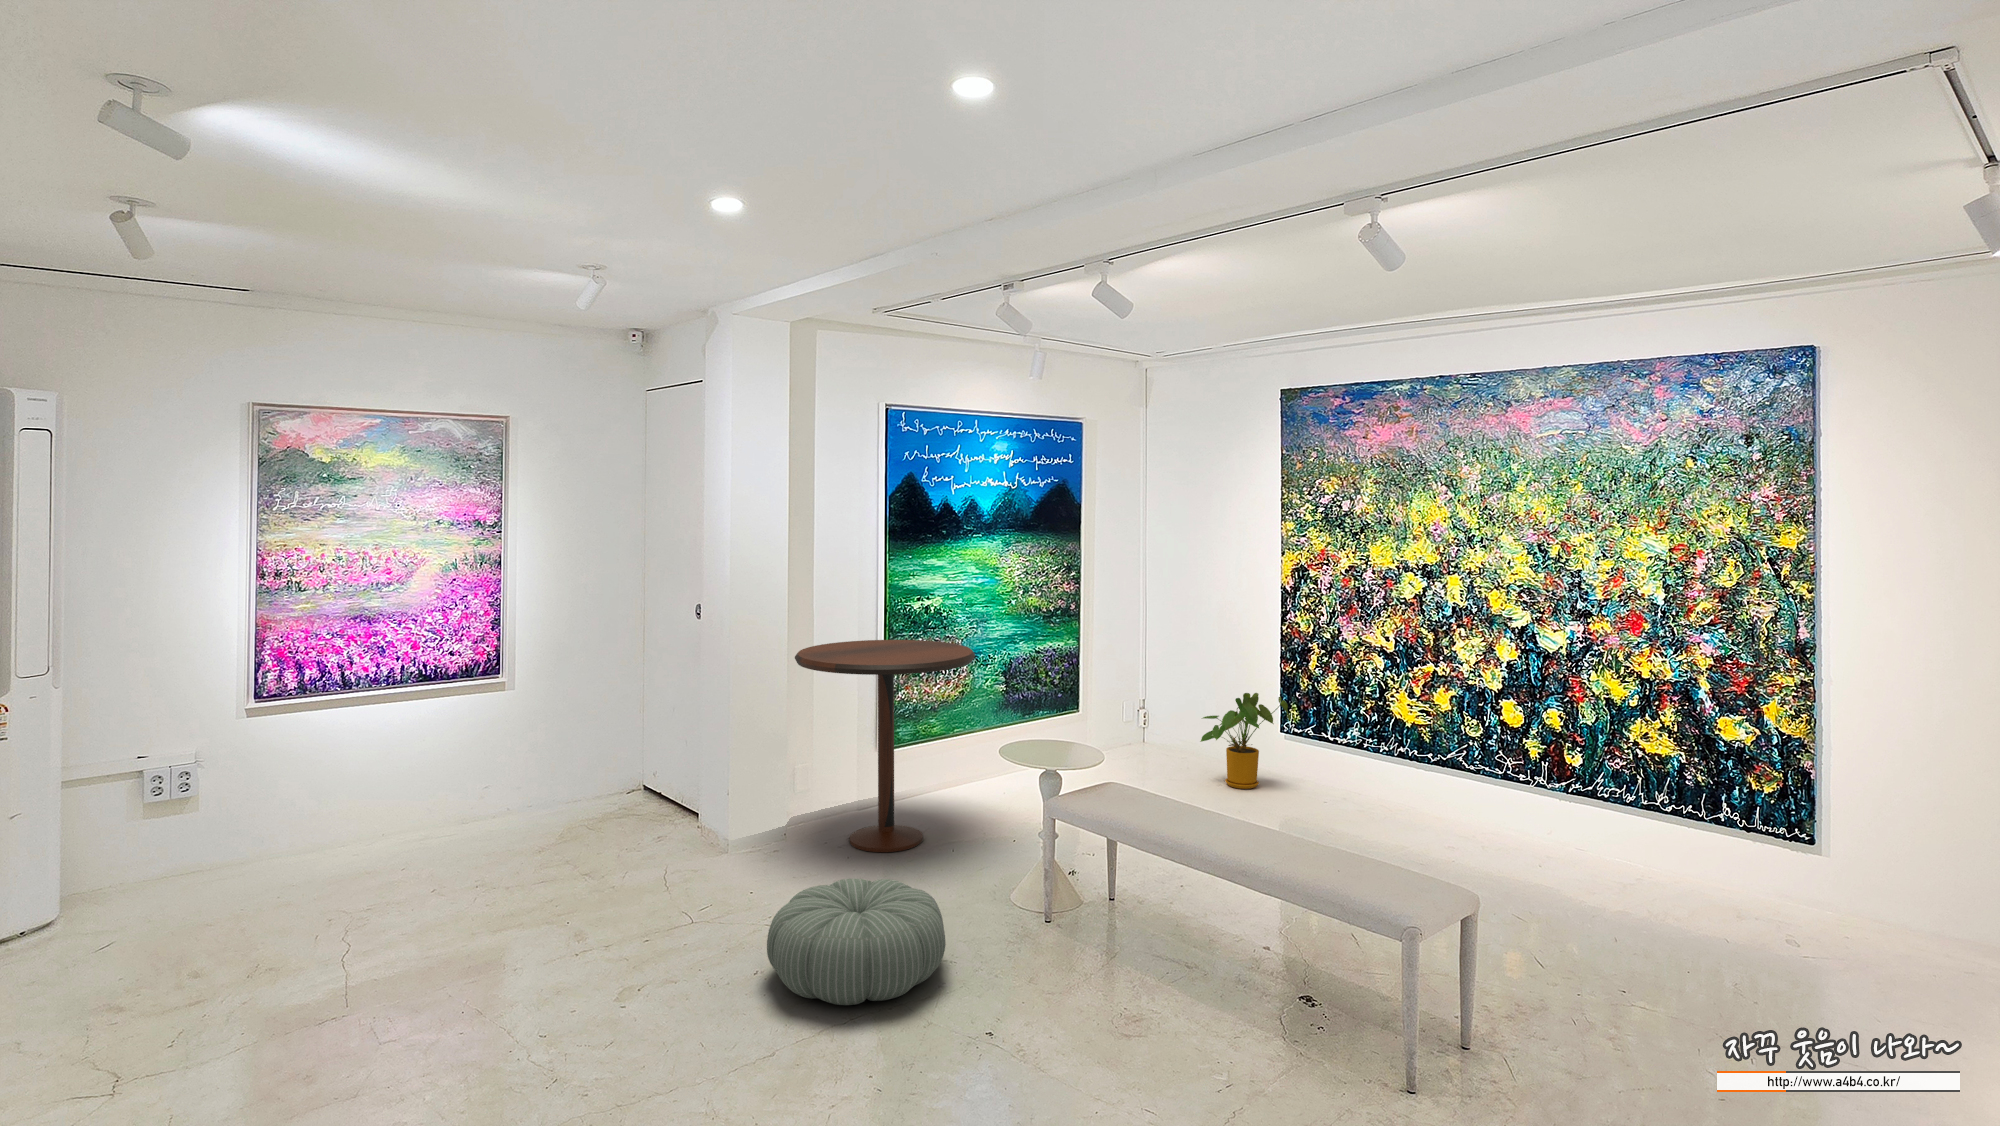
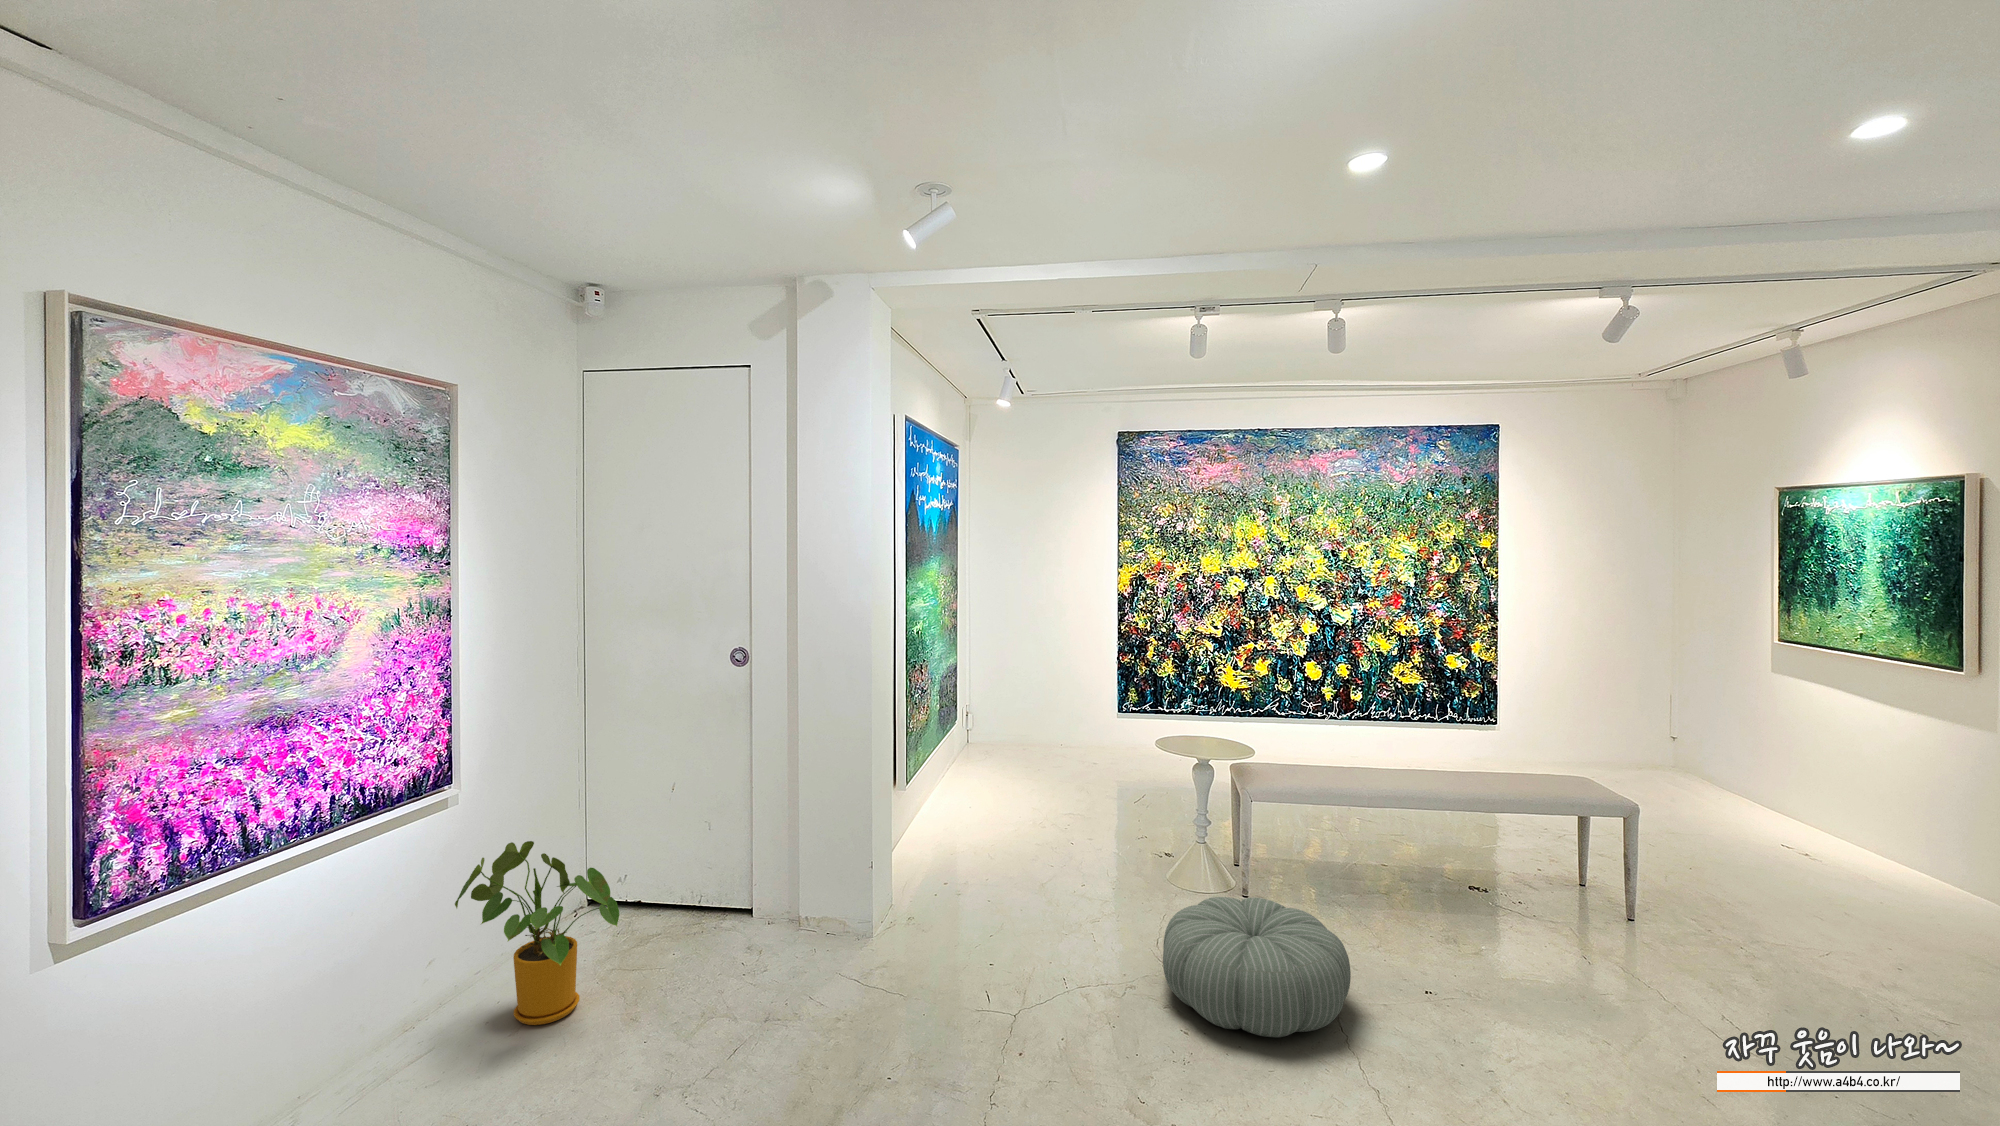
pedestal table: present [795,640,975,852] -> none [892,663,1082,892]
house plant: present [1200,693,1291,789] -> present [455,841,619,1025]

